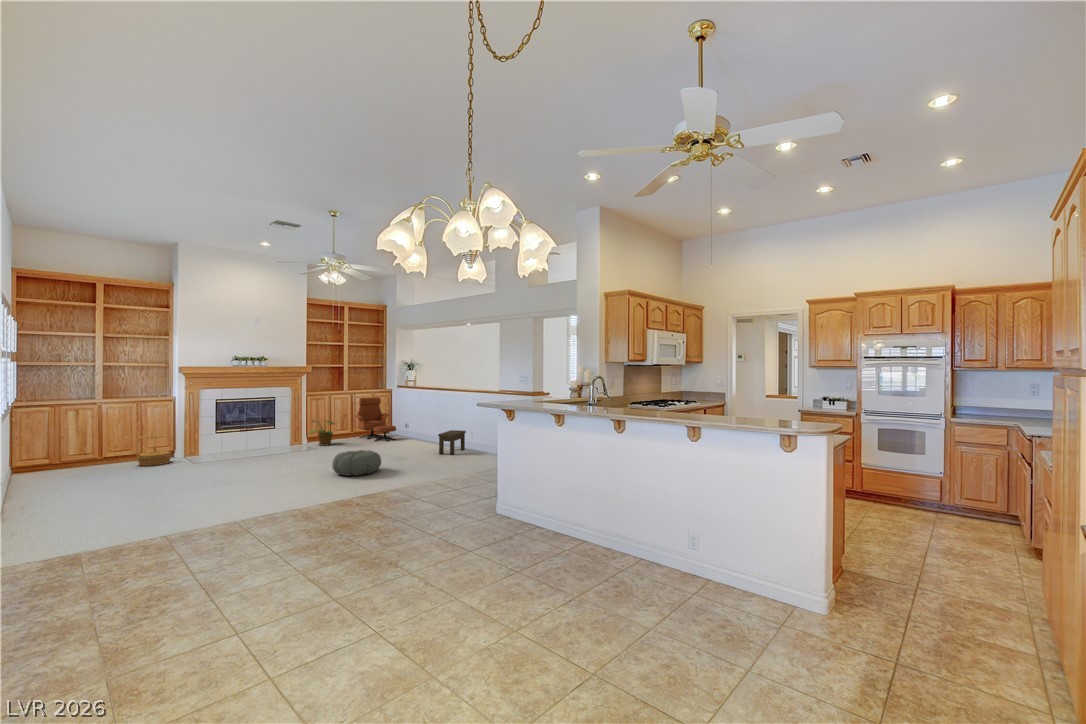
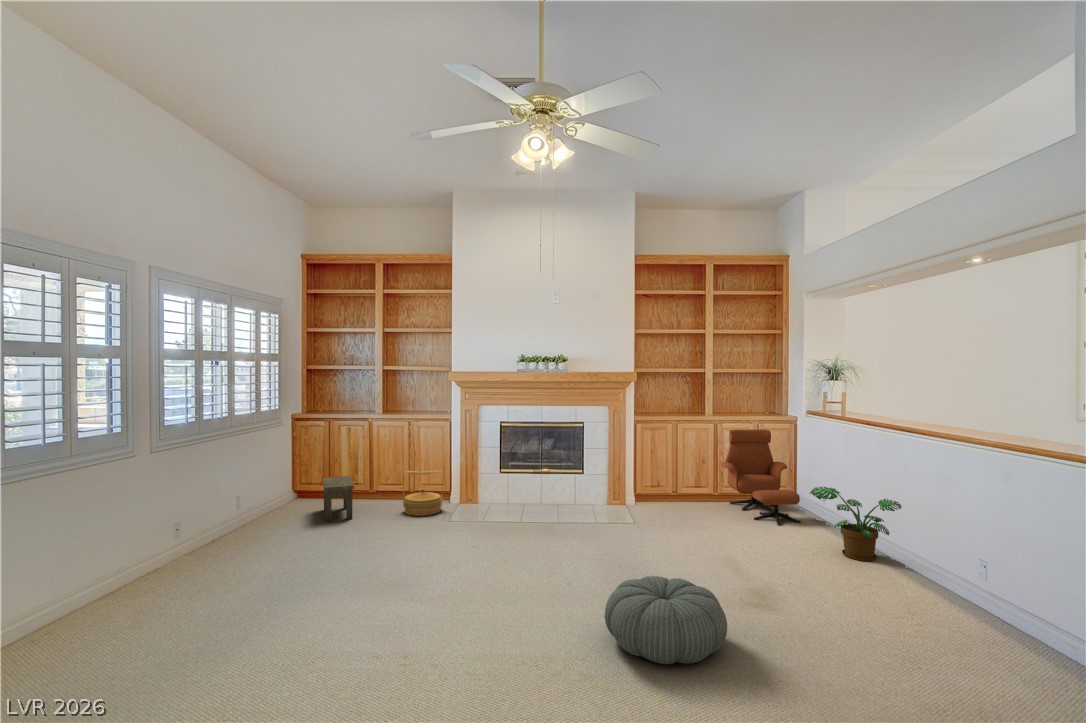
potted plant: present [309,420,334,446] -> present [810,487,902,561]
side table: present [438,430,466,455] -> present [323,476,354,522]

